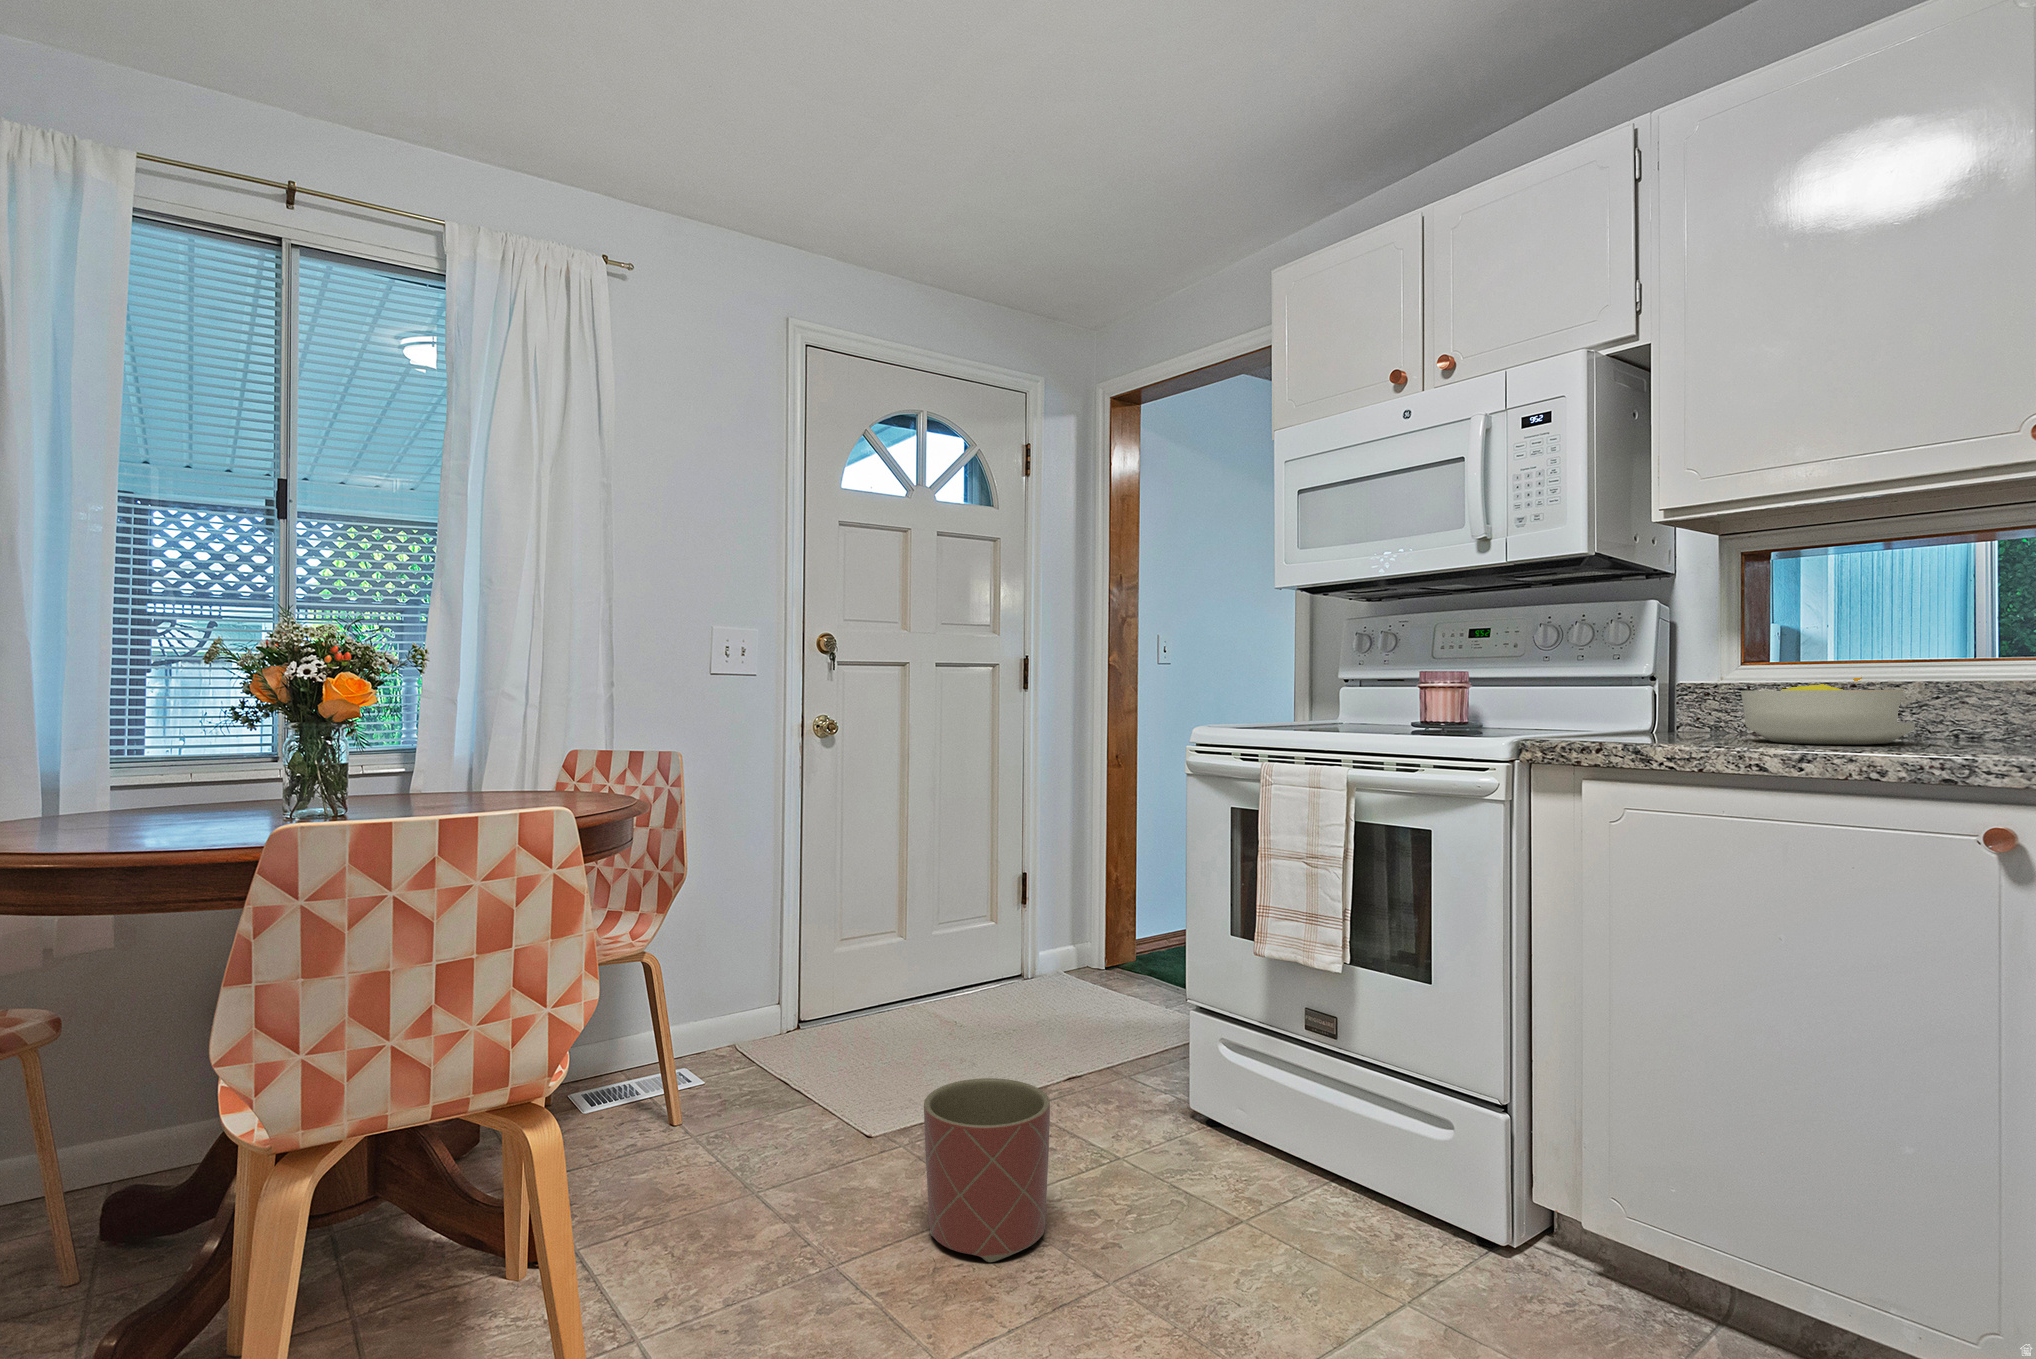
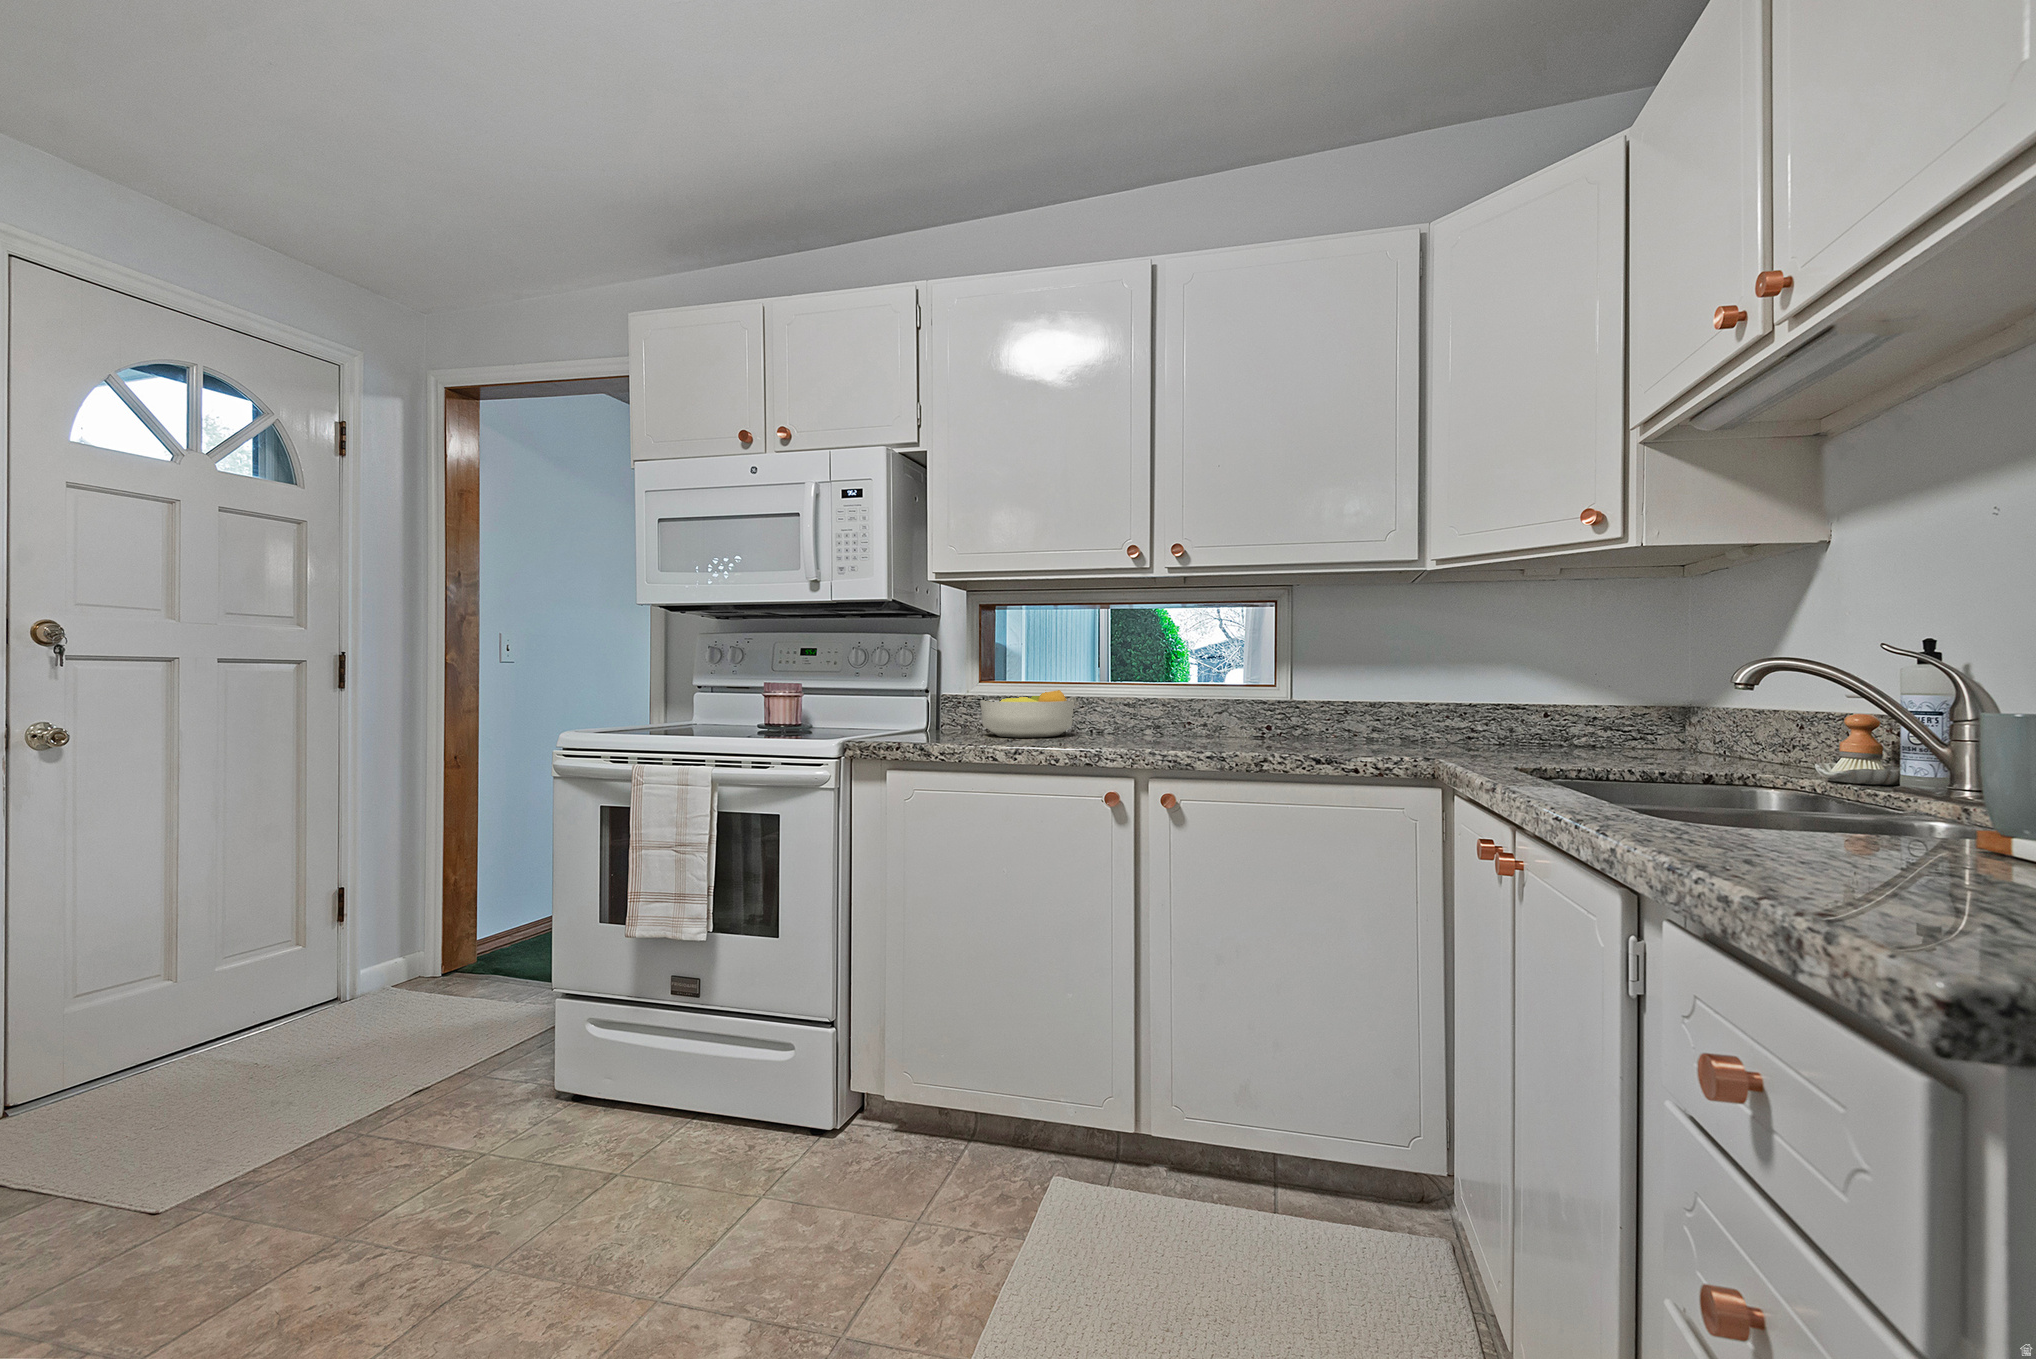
planter: present [924,1078,1050,1262] -> none [266,1104,423,1294]

